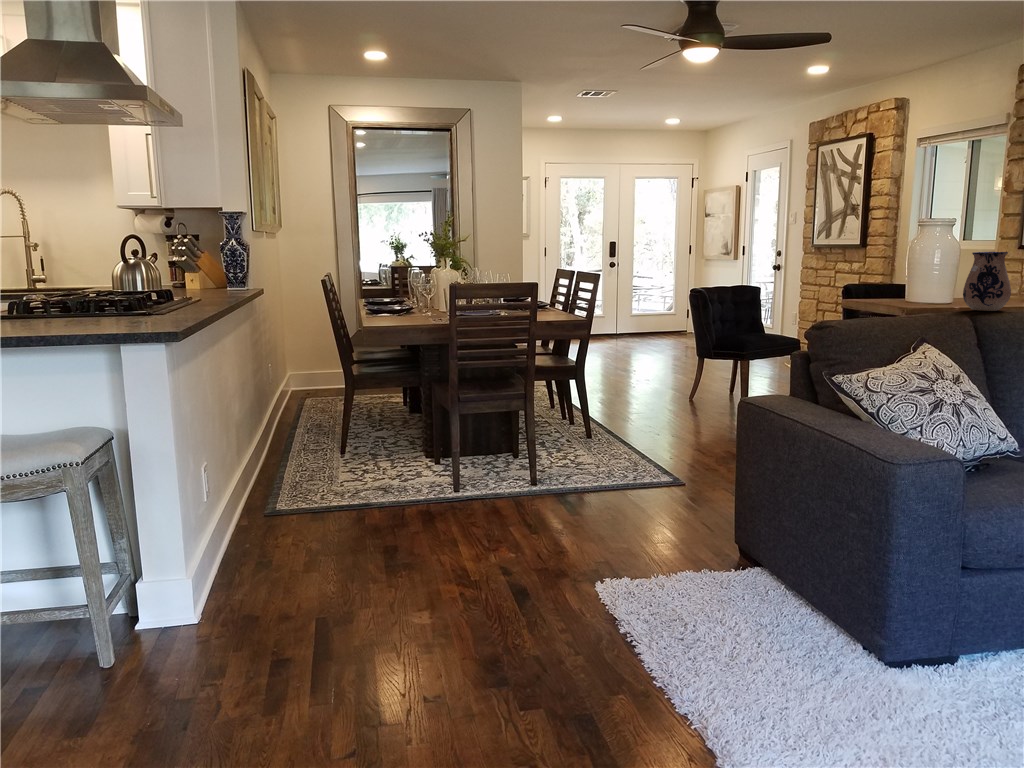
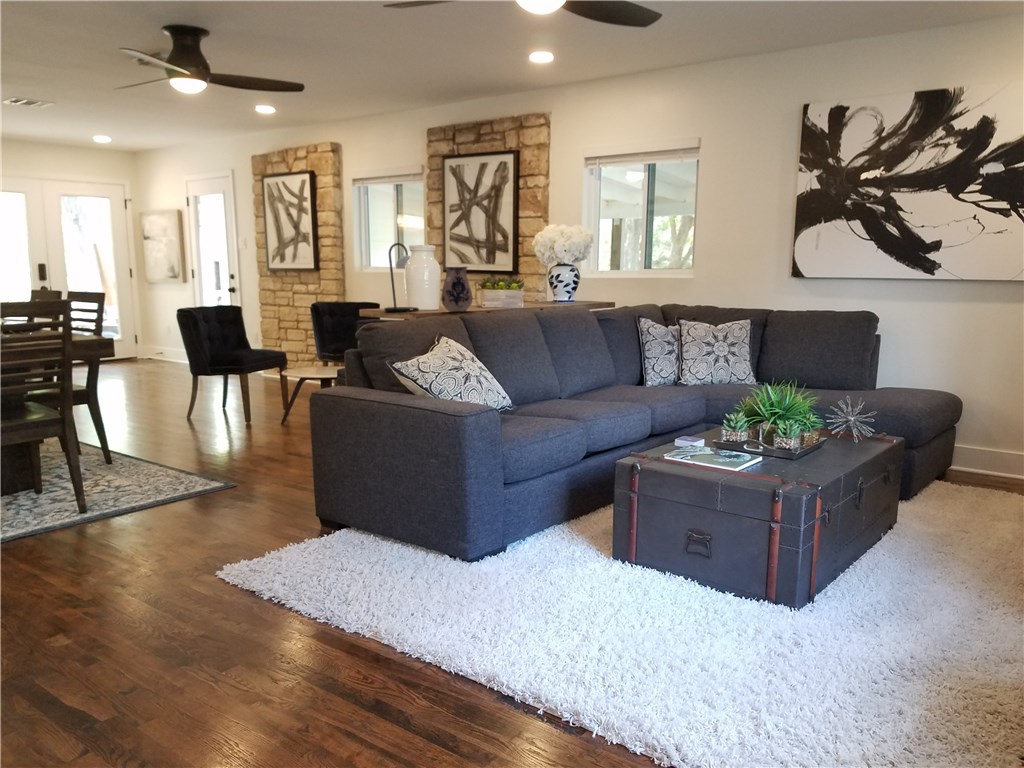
table lamp: none [891,222,944,307] -> present [385,243,419,312]

